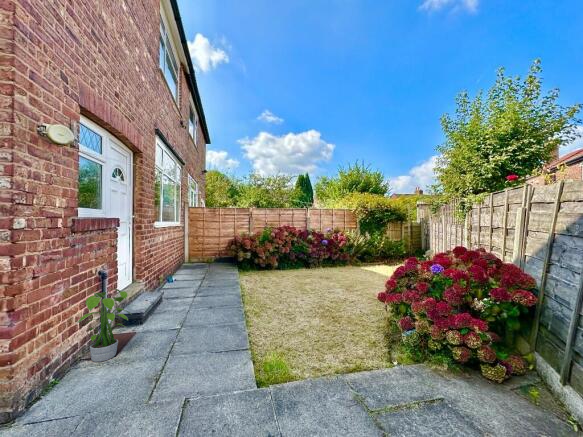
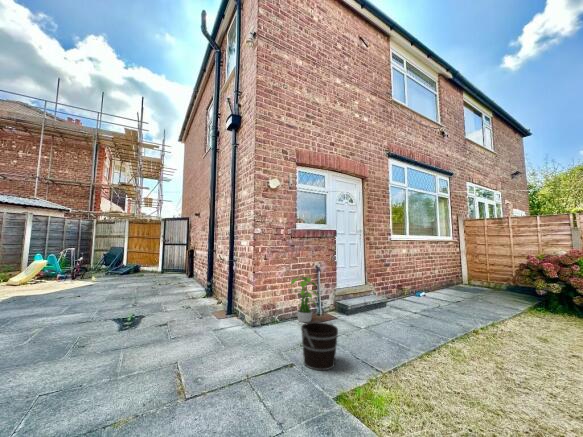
bucket: none [202,335,249,398] -> present [301,322,338,370]

